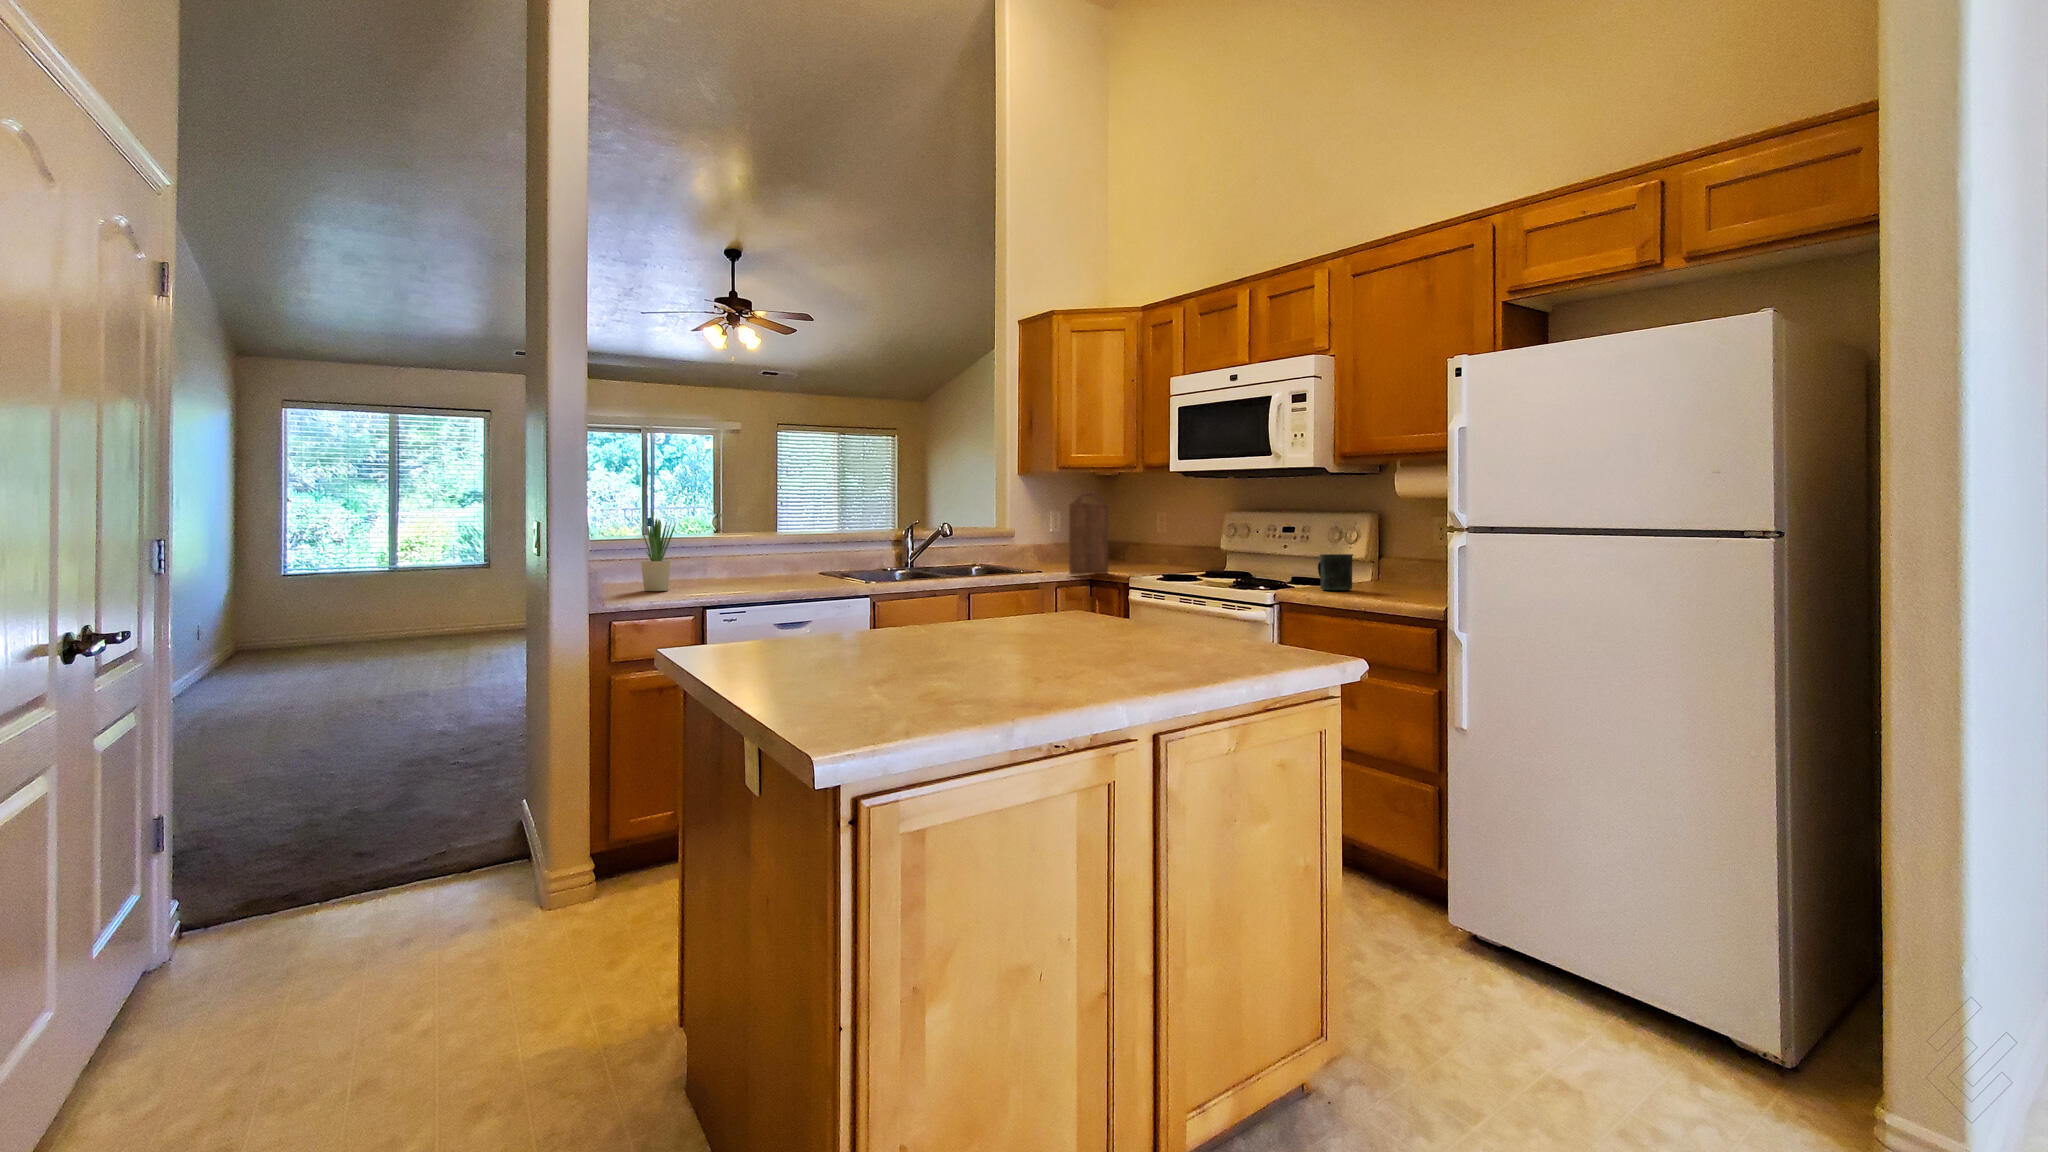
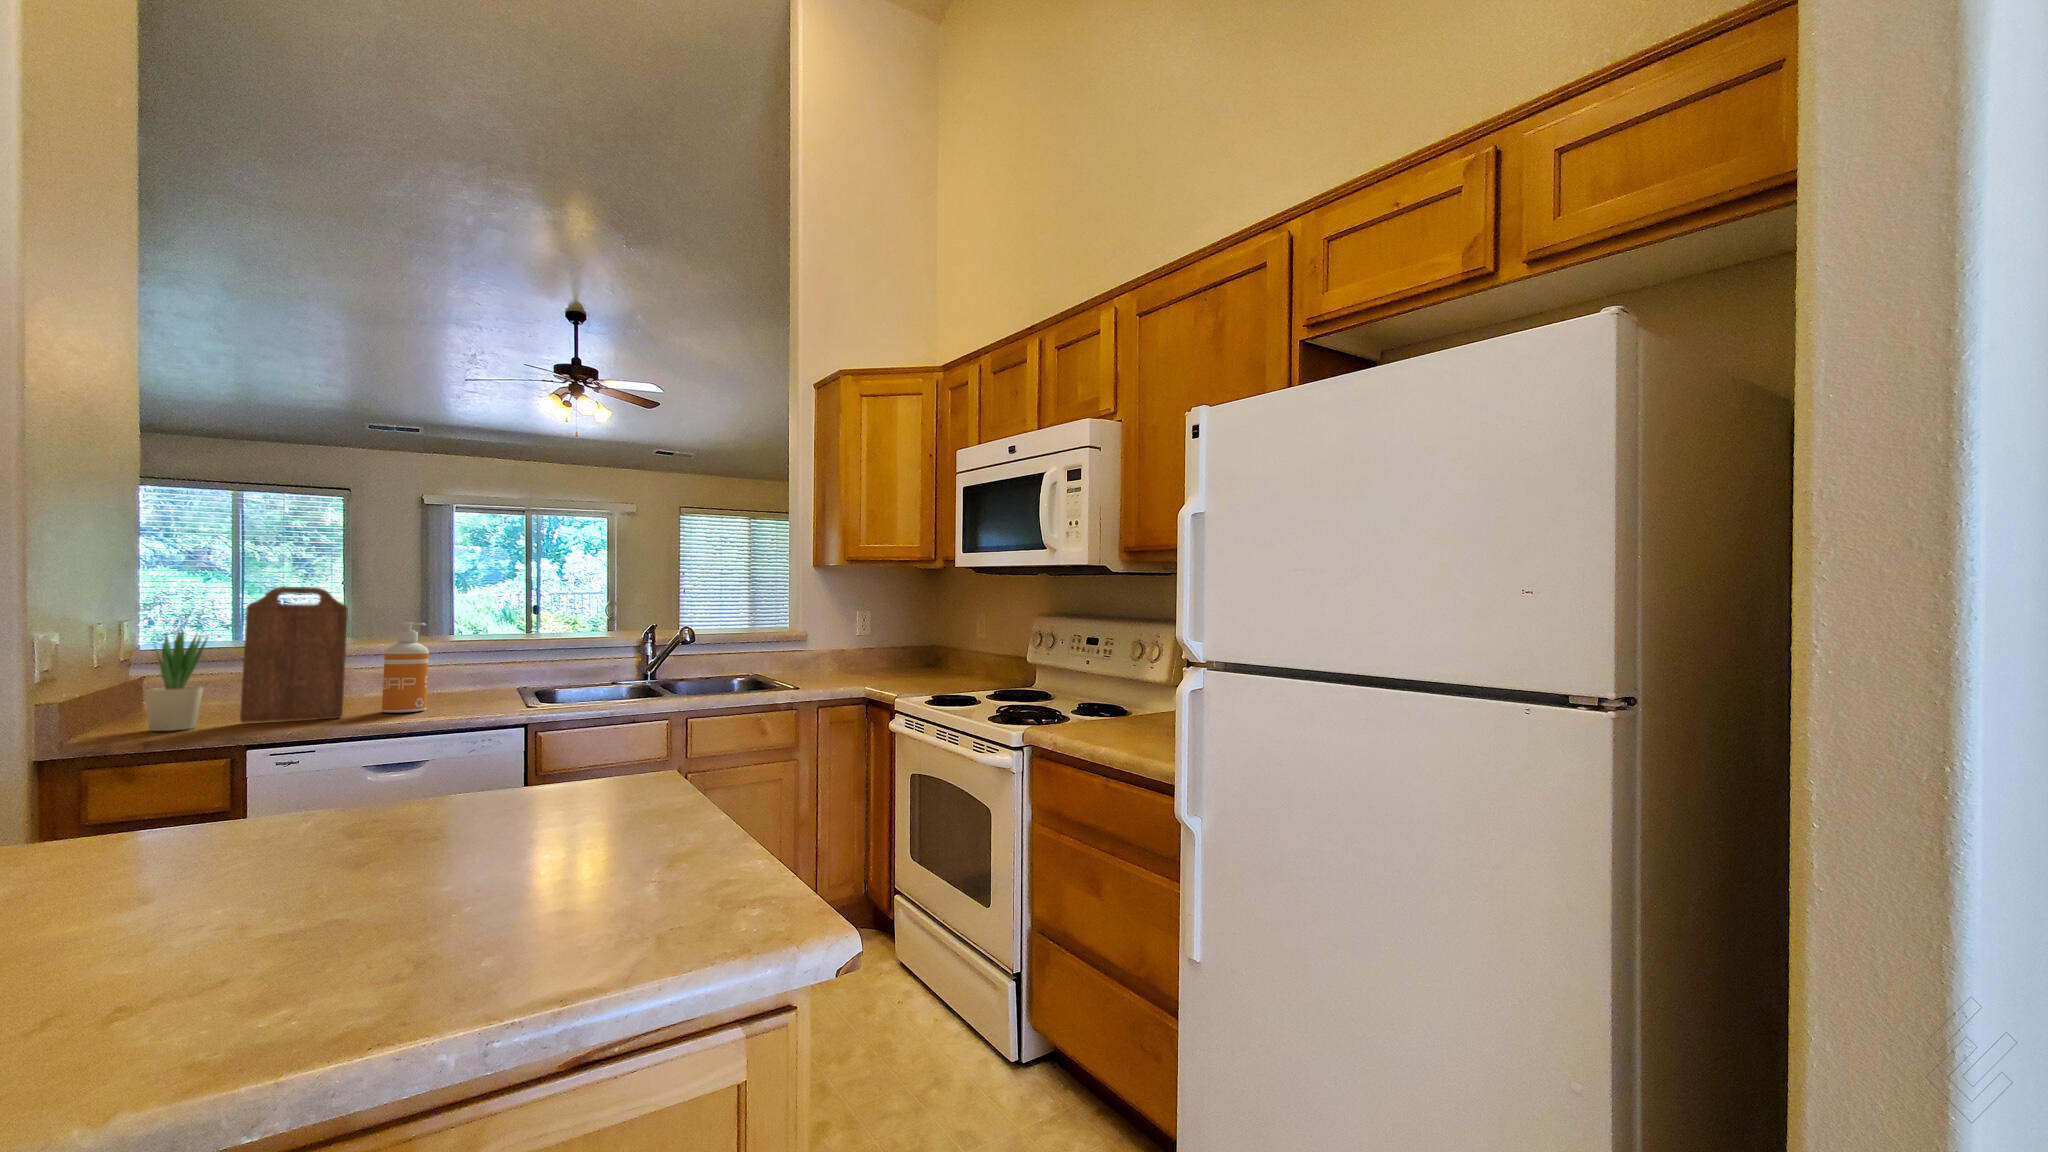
cutting board: present [1069,493,1108,575] -> present [240,587,348,722]
soap dispenser: none [767,516,795,583] -> present [382,622,429,713]
mug: present [1318,554,1354,590] -> none [1090,683,1134,735]

